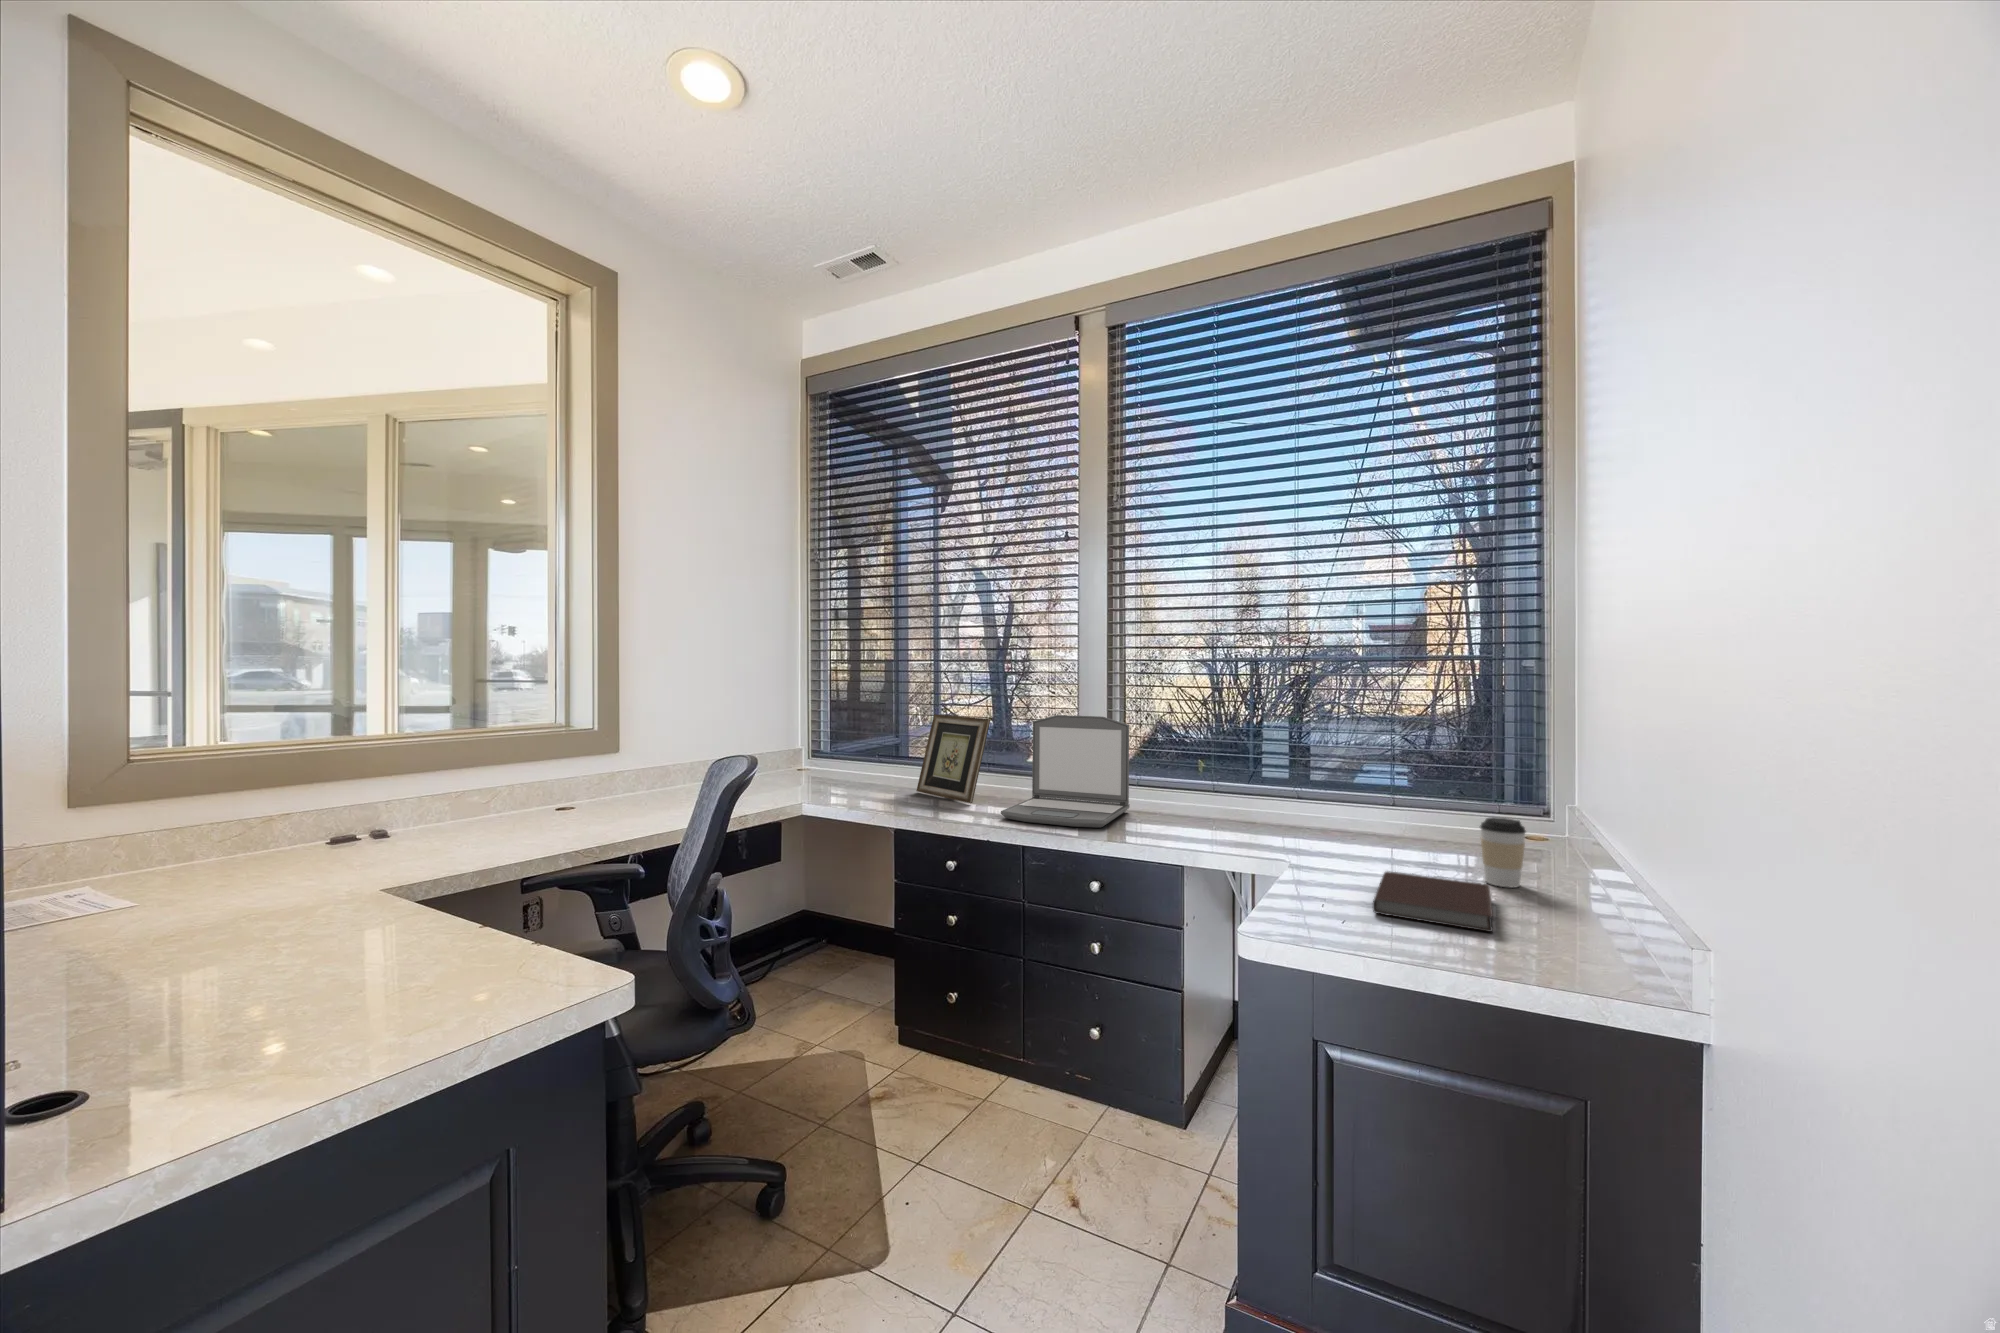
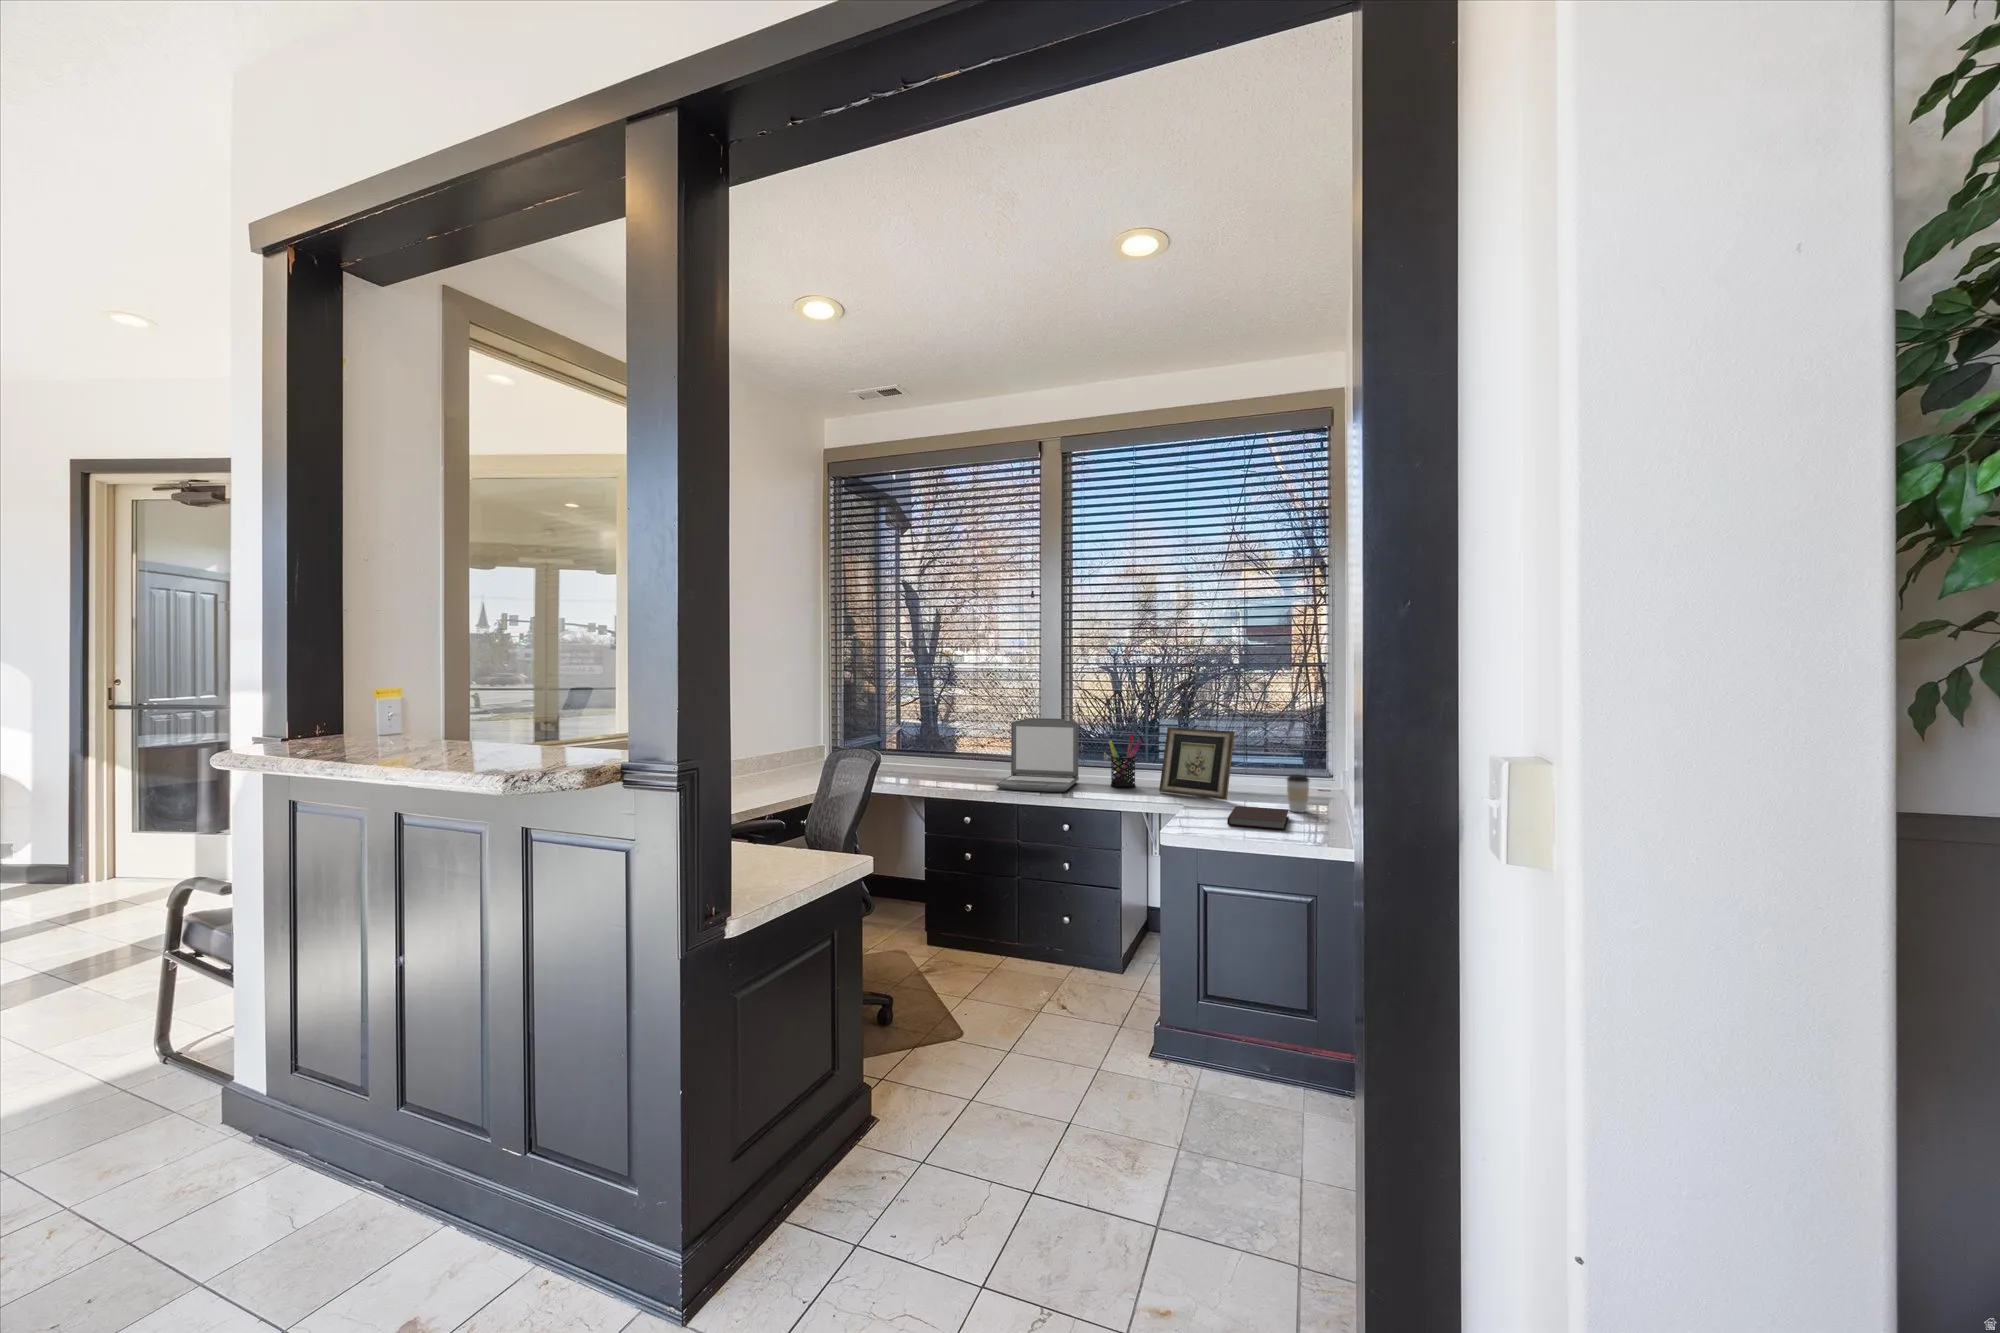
picture frame: present [916,714,990,803] -> present [1159,727,1235,800]
pen holder: none [1173,741,1227,824] -> present [1109,734,1142,788]

